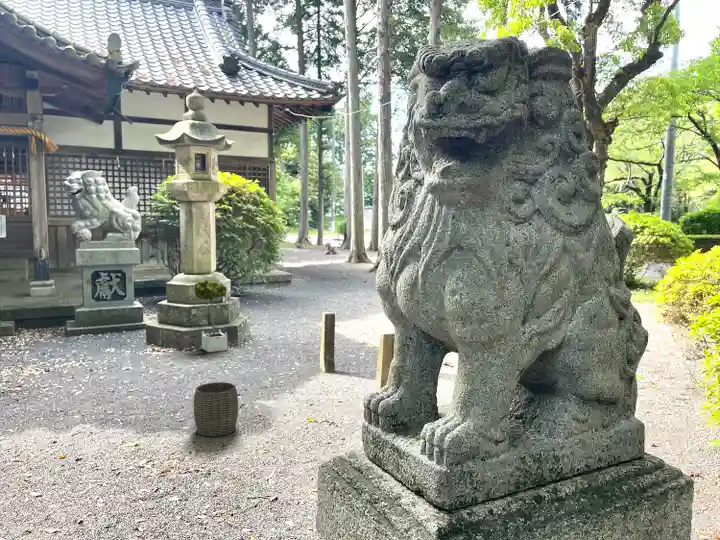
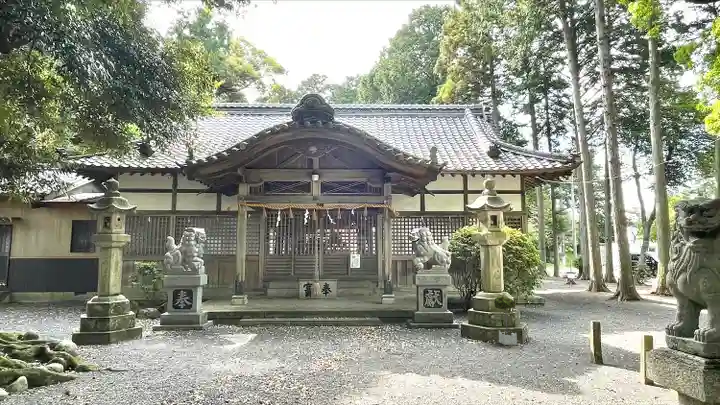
woven basket: present [194,382,238,437] -> none [518,358,546,391]

